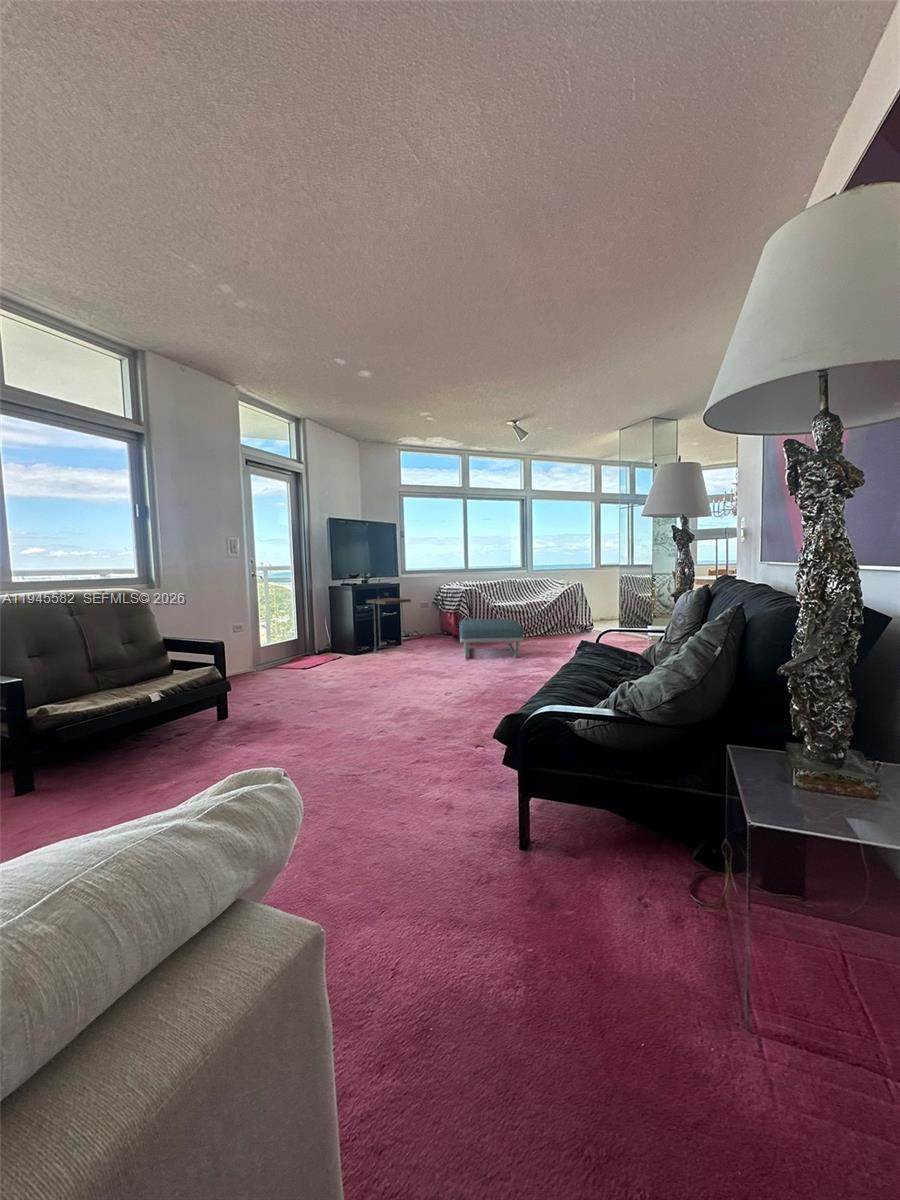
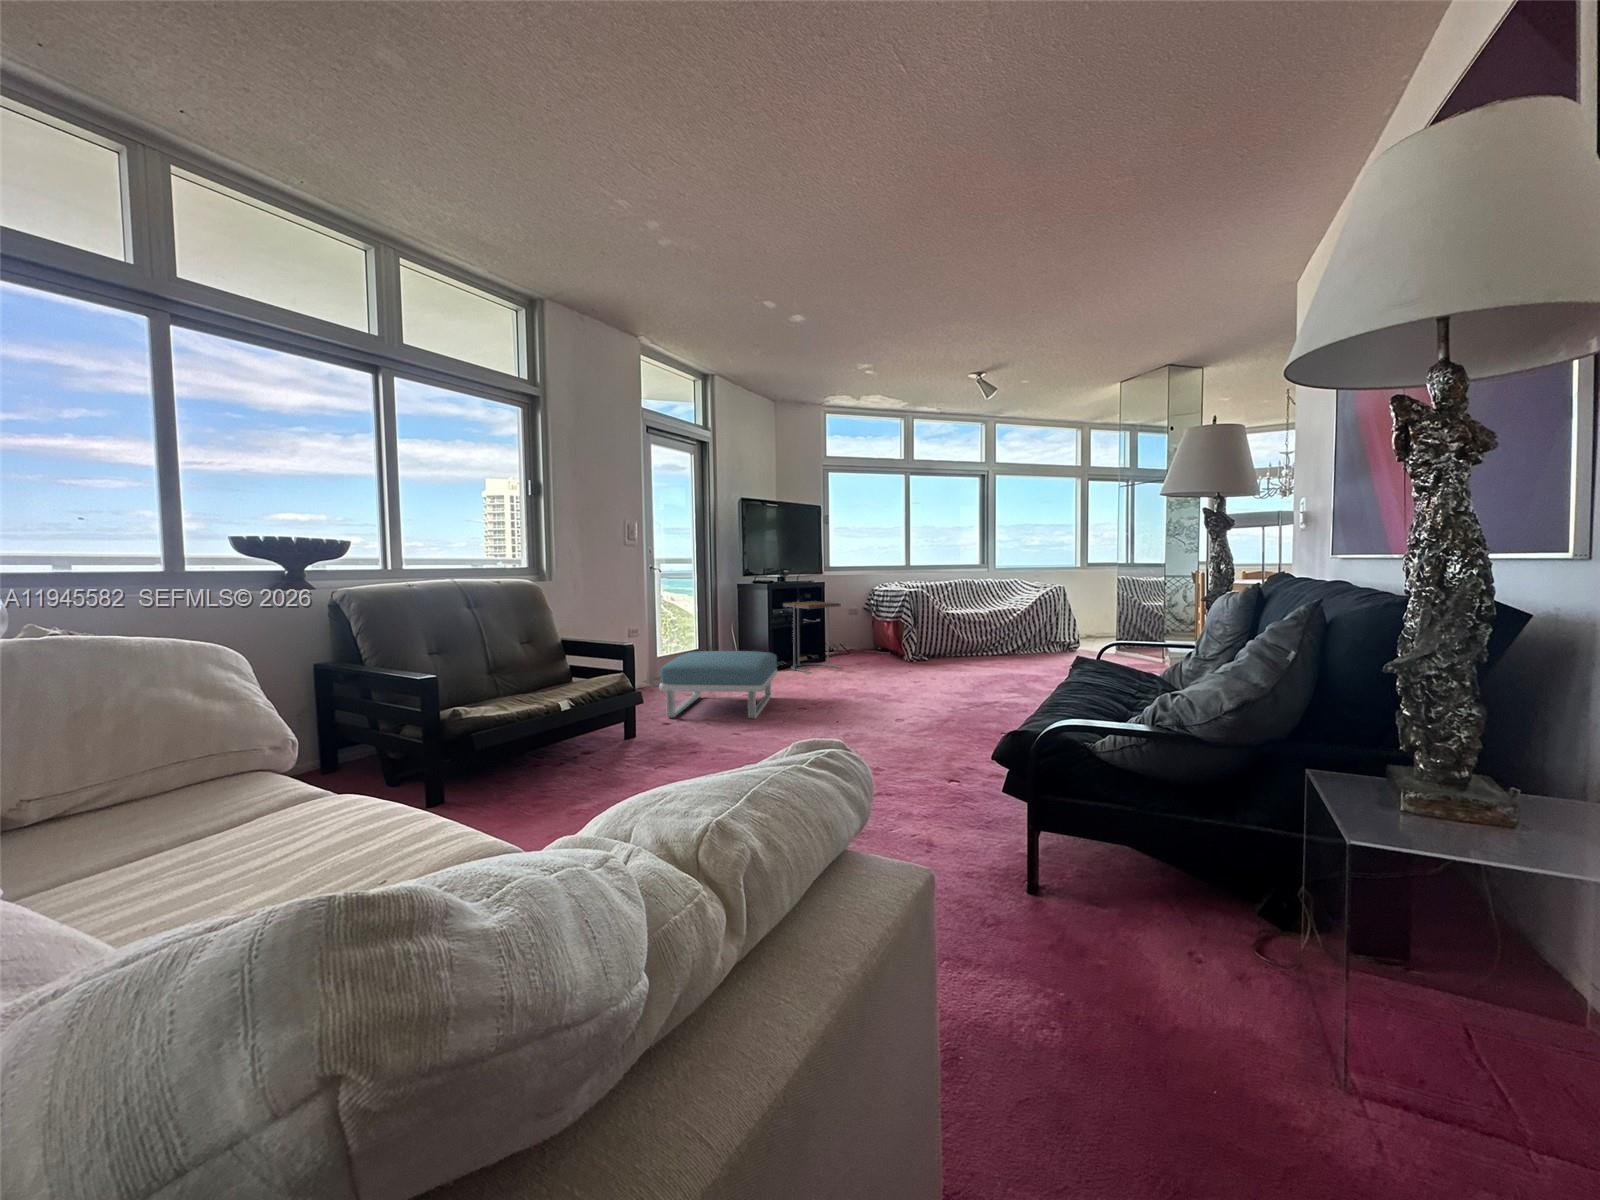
footstool: present [459,619,524,659] -> present [660,651,777,719]

